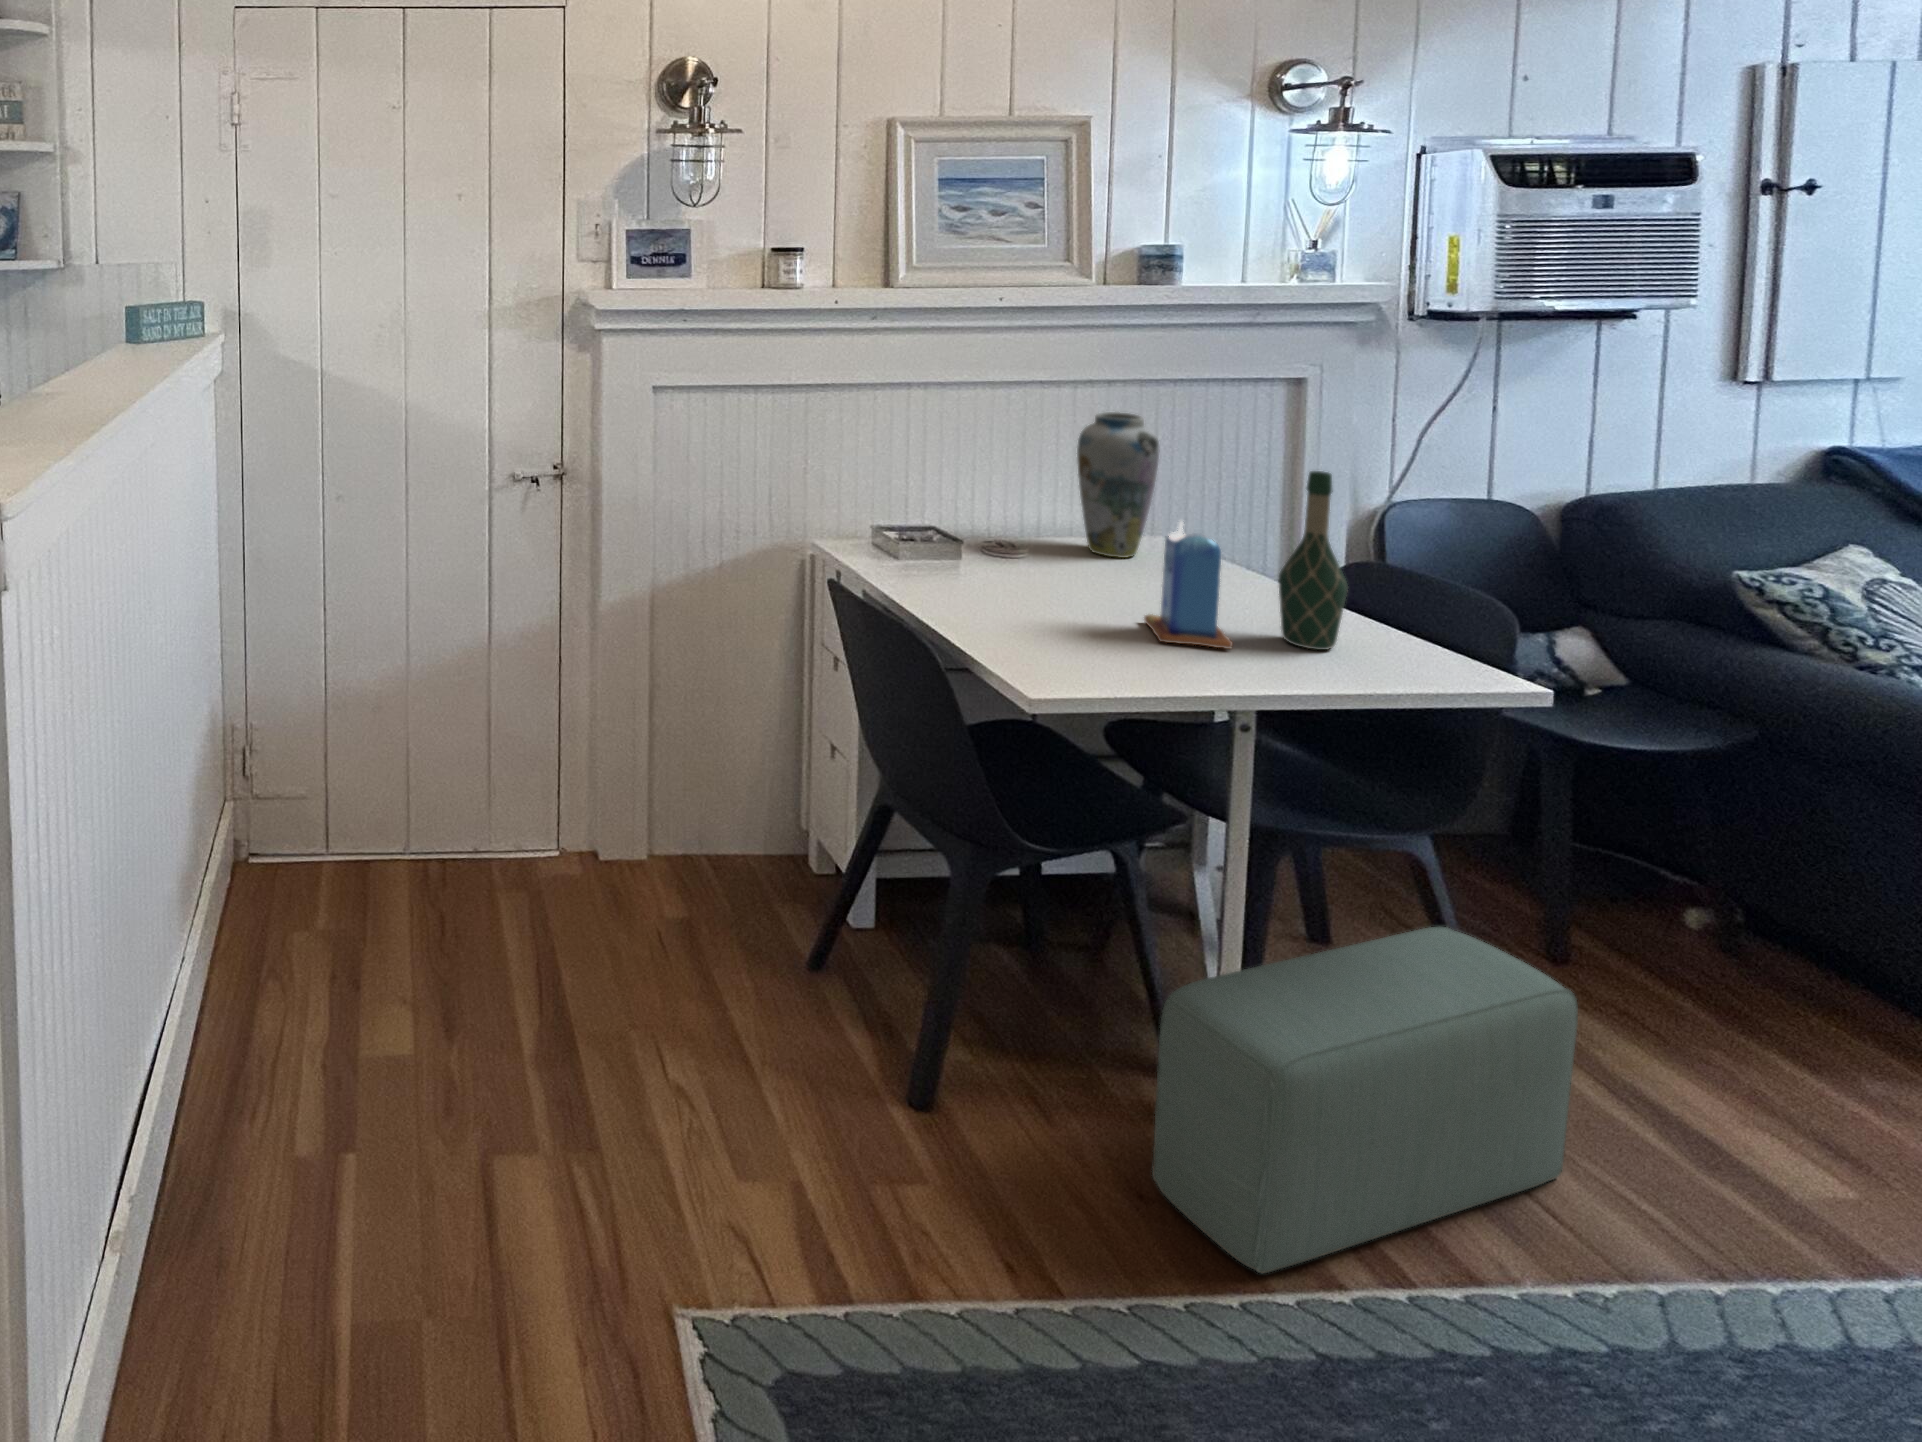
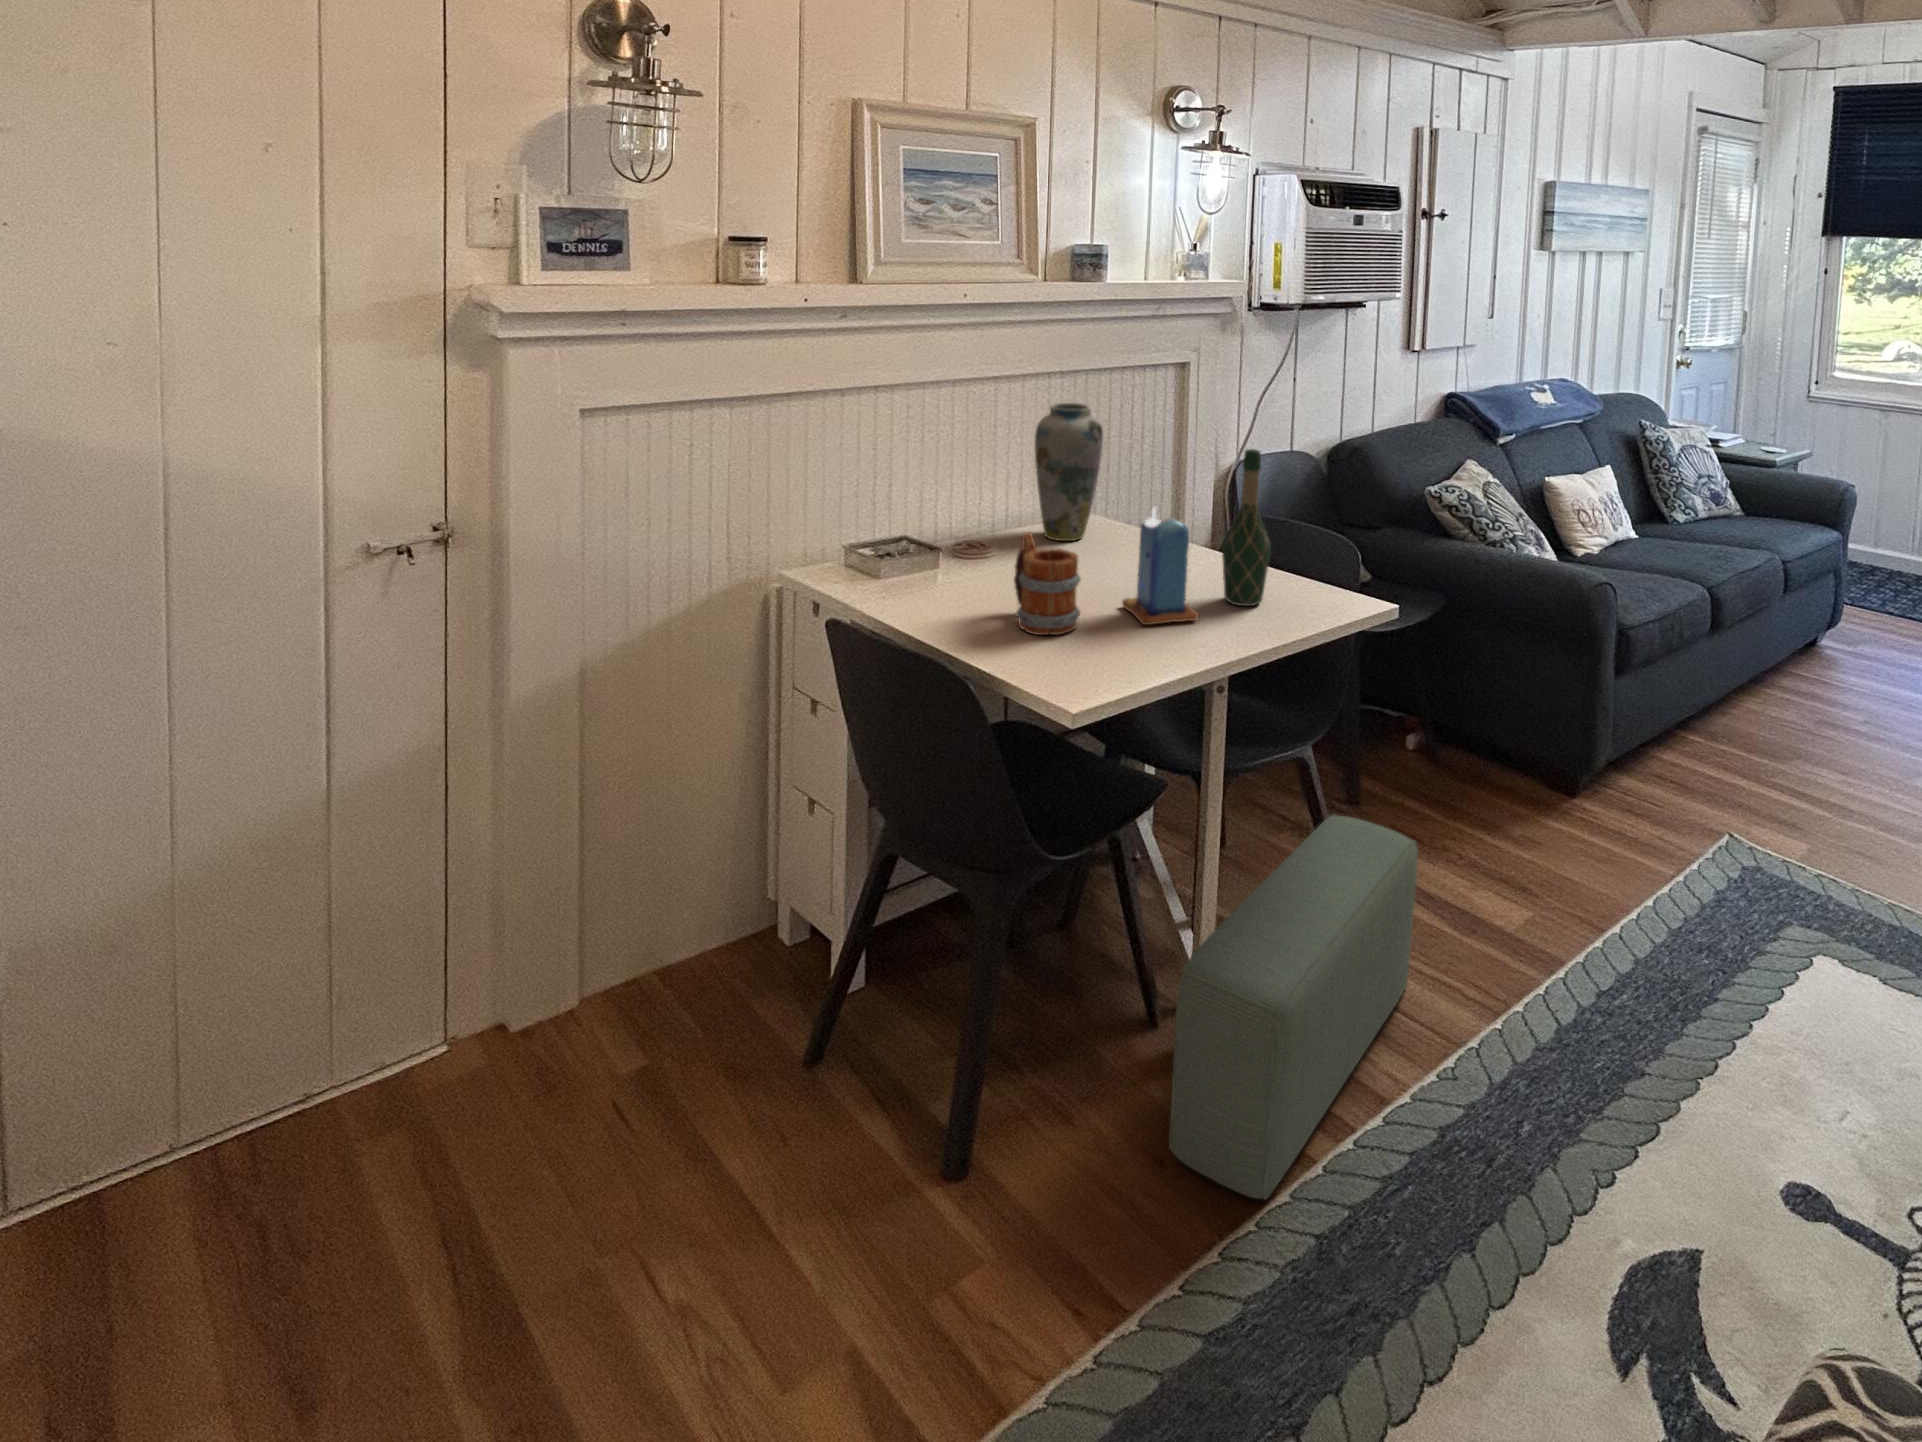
mug: none [1013,529,1085,632] -> present [1014,532,1081,635]

